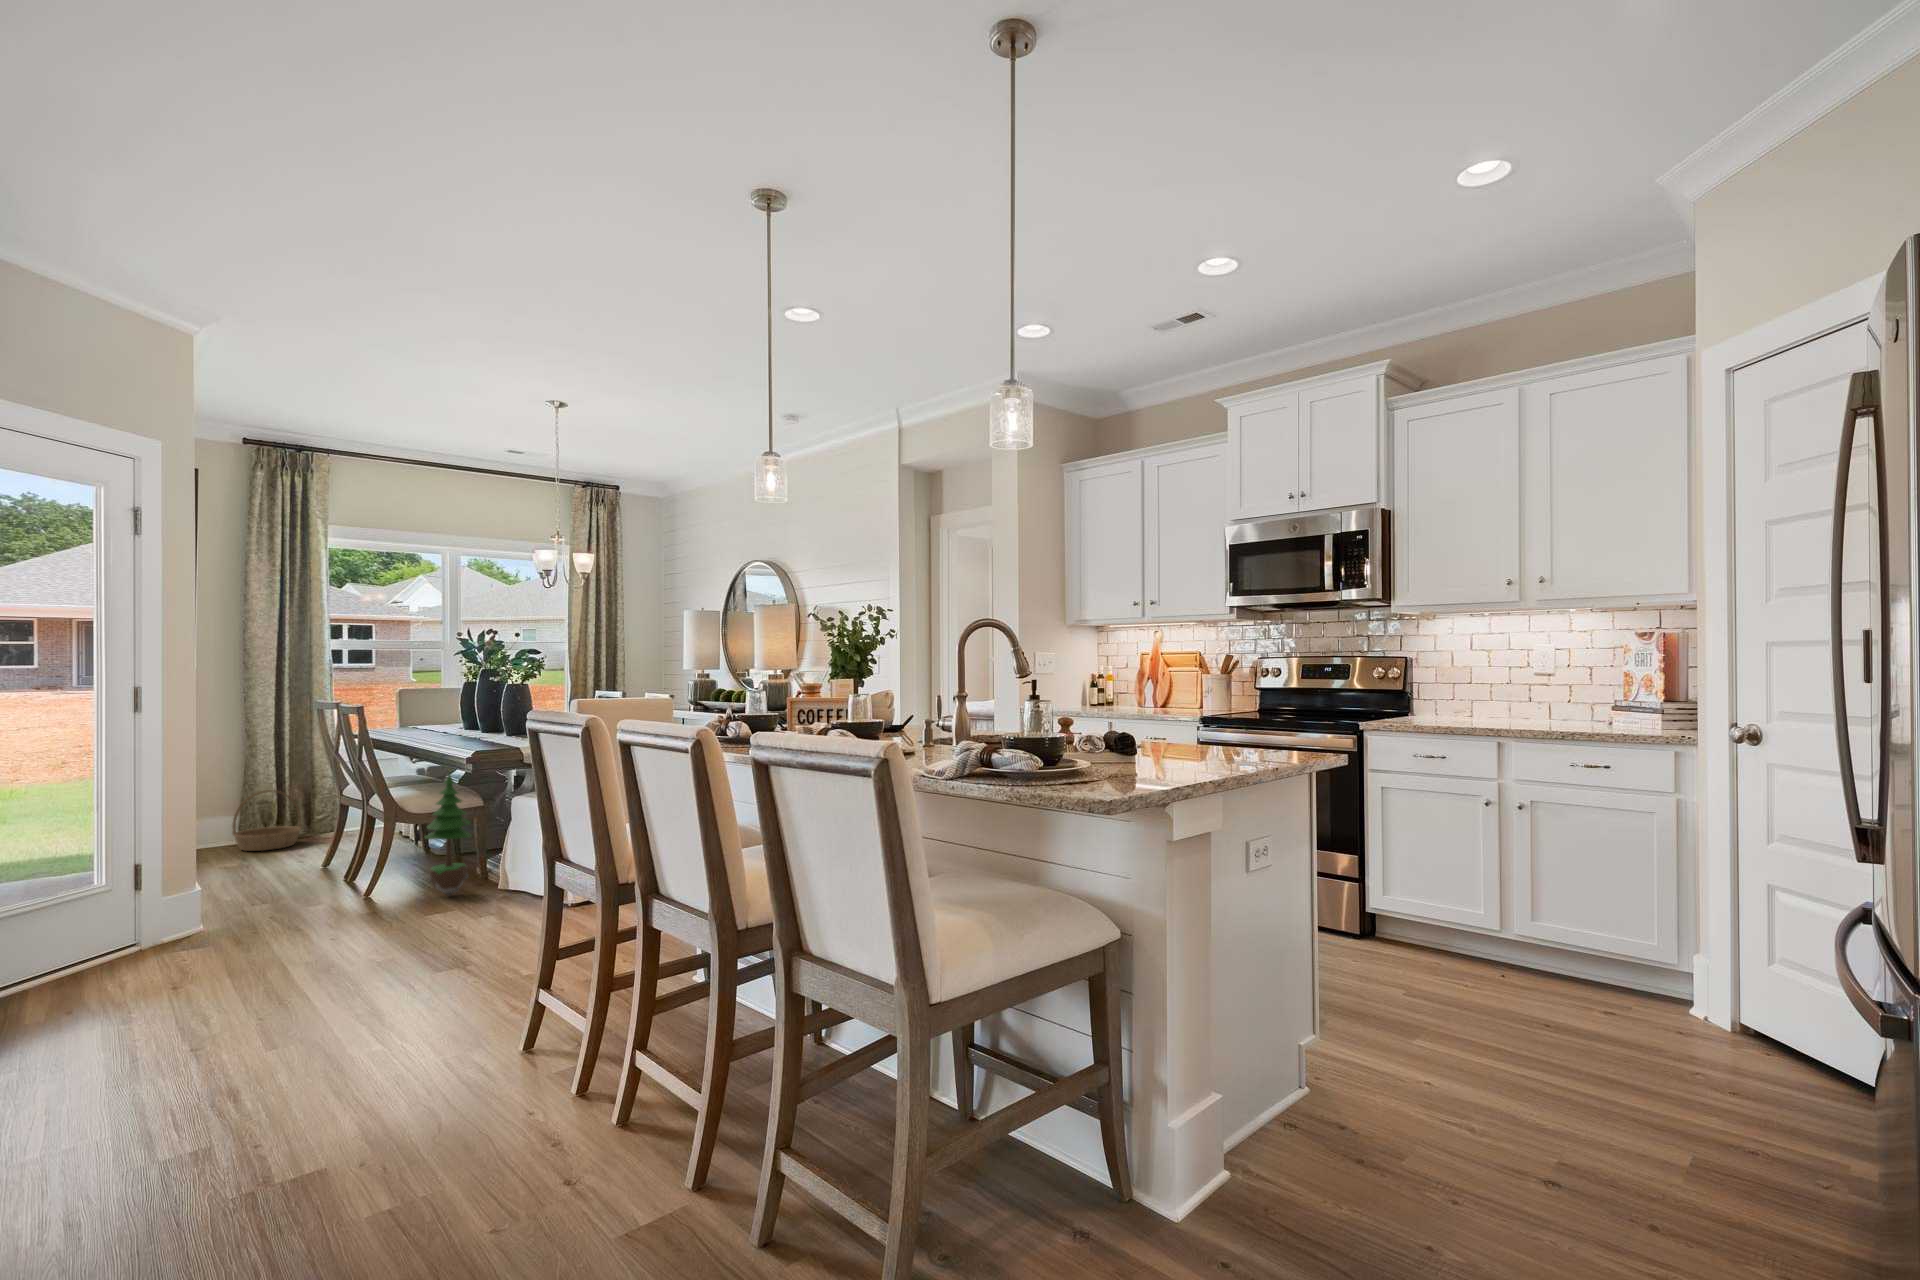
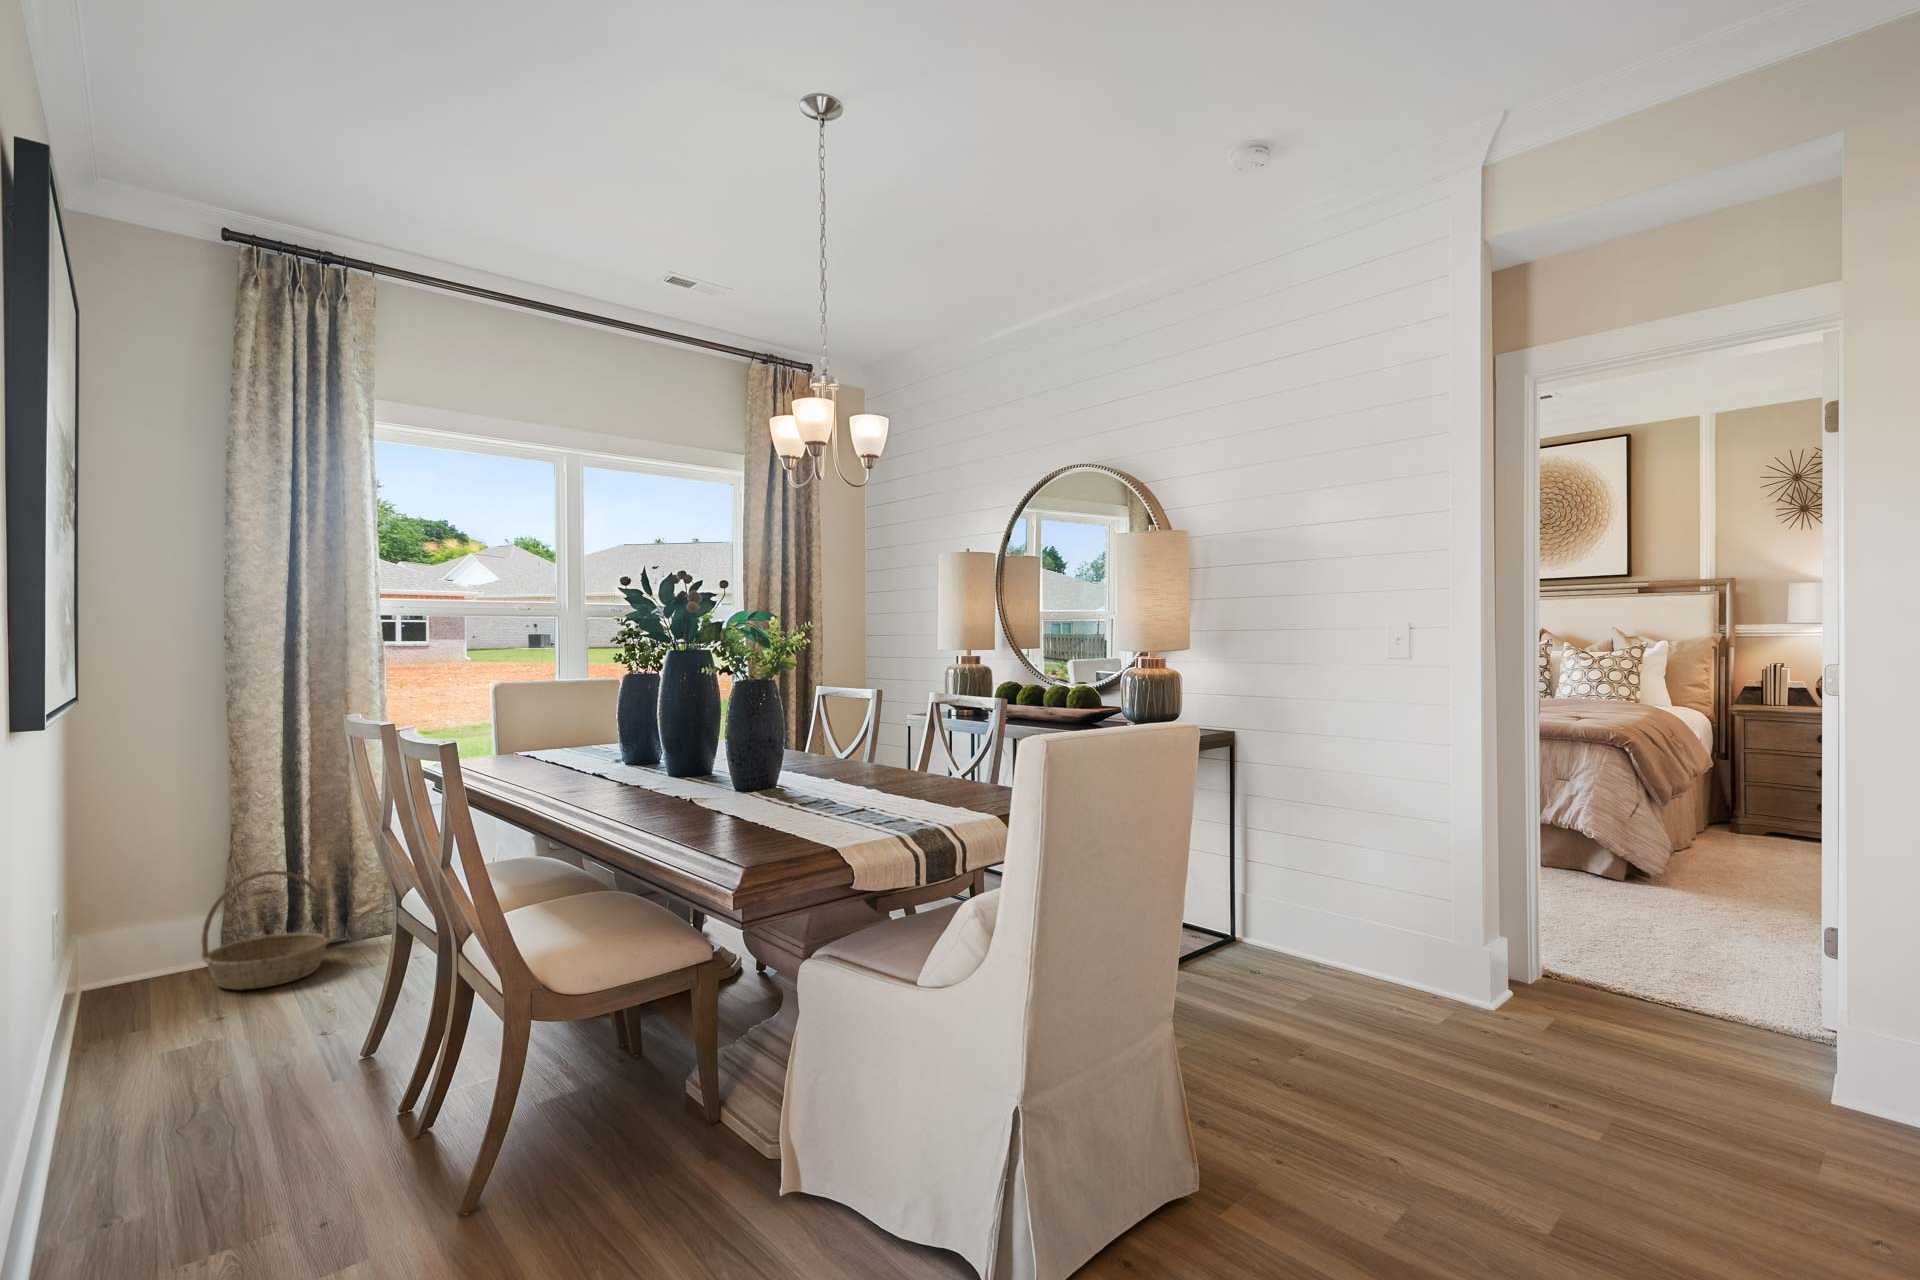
potted tree: present [425,775,472,896] -> none [595,892,708,1198]

